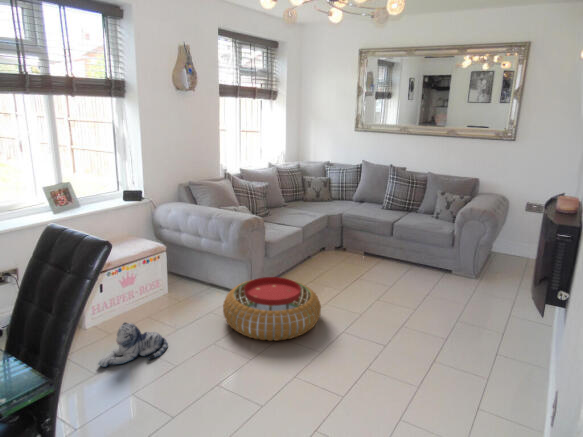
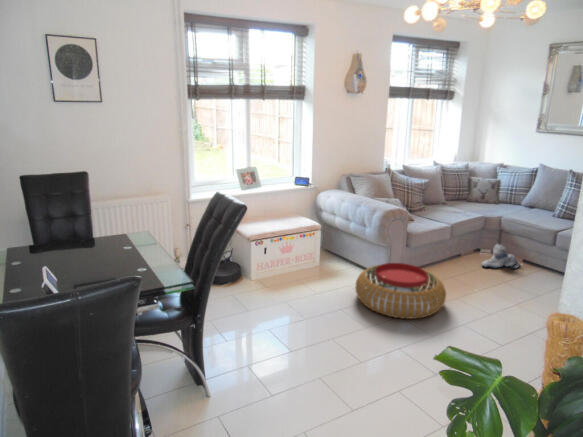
plush toy: present [98,322,168,367] -> present [482,244,519,269]

